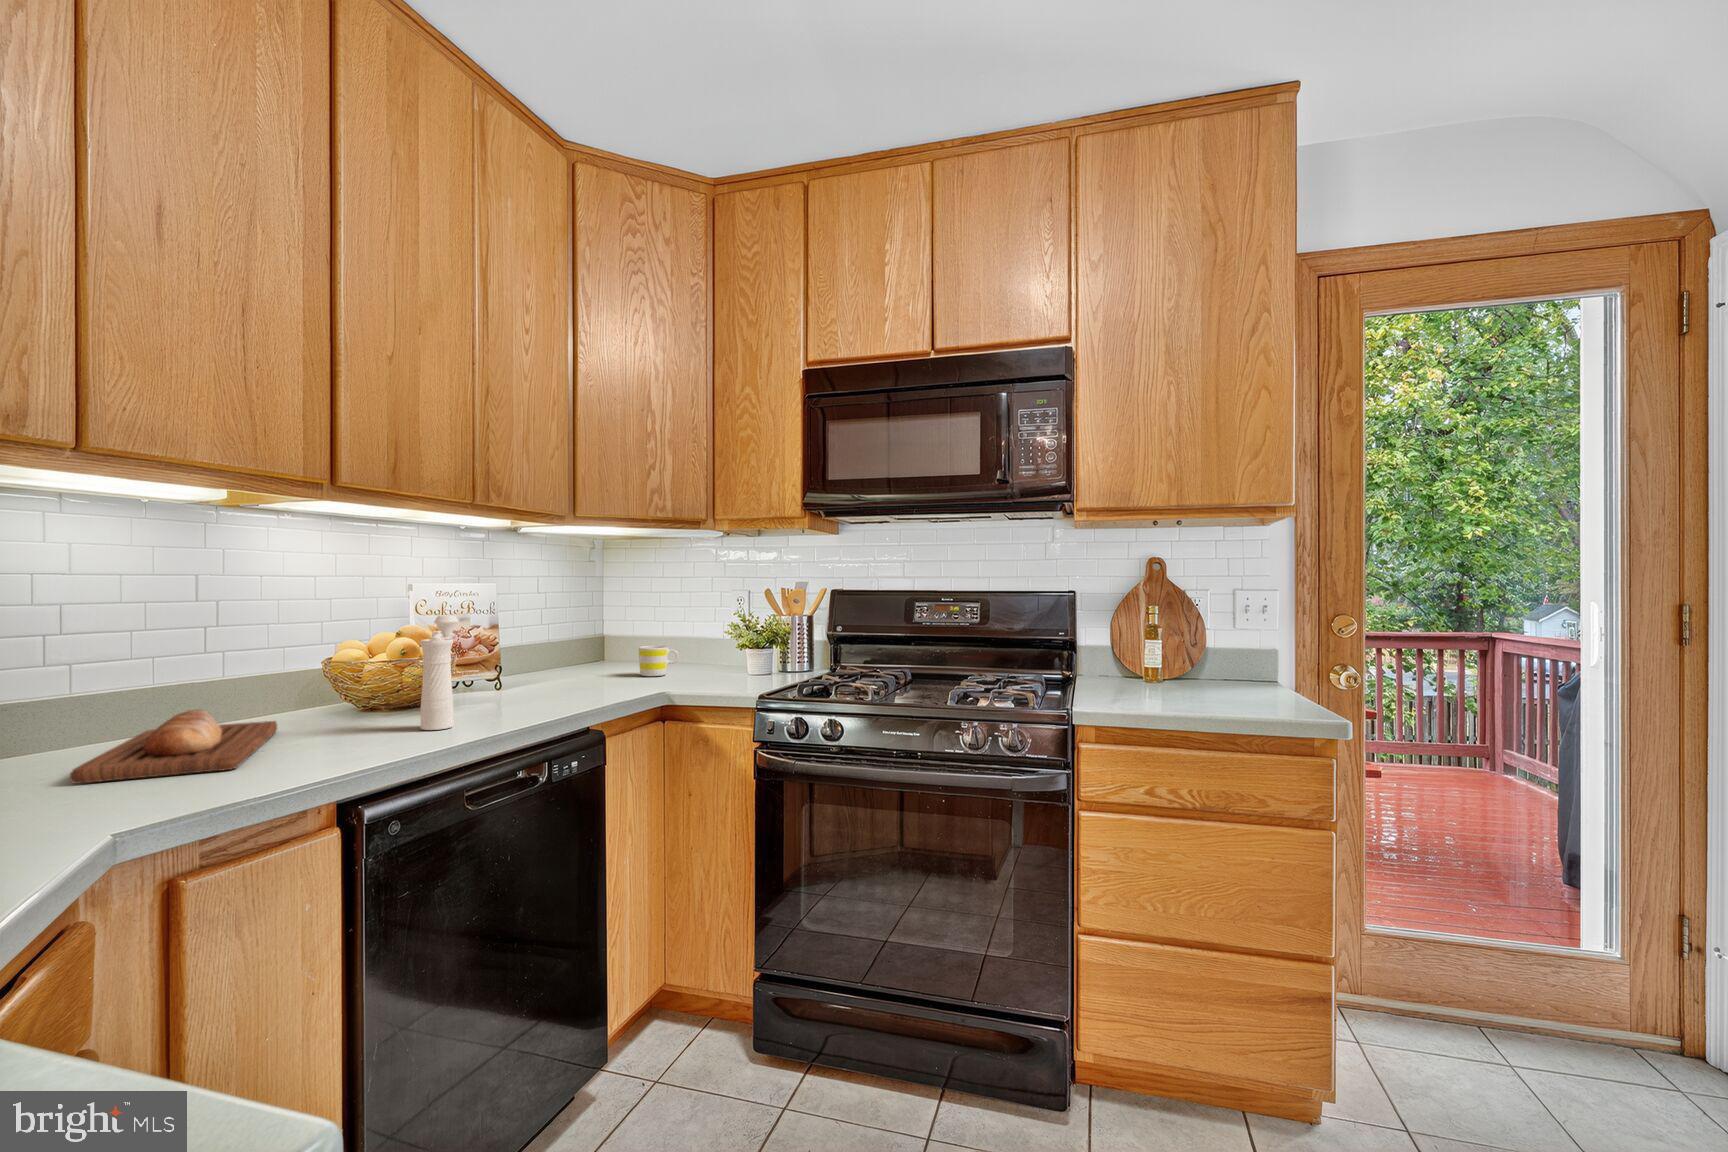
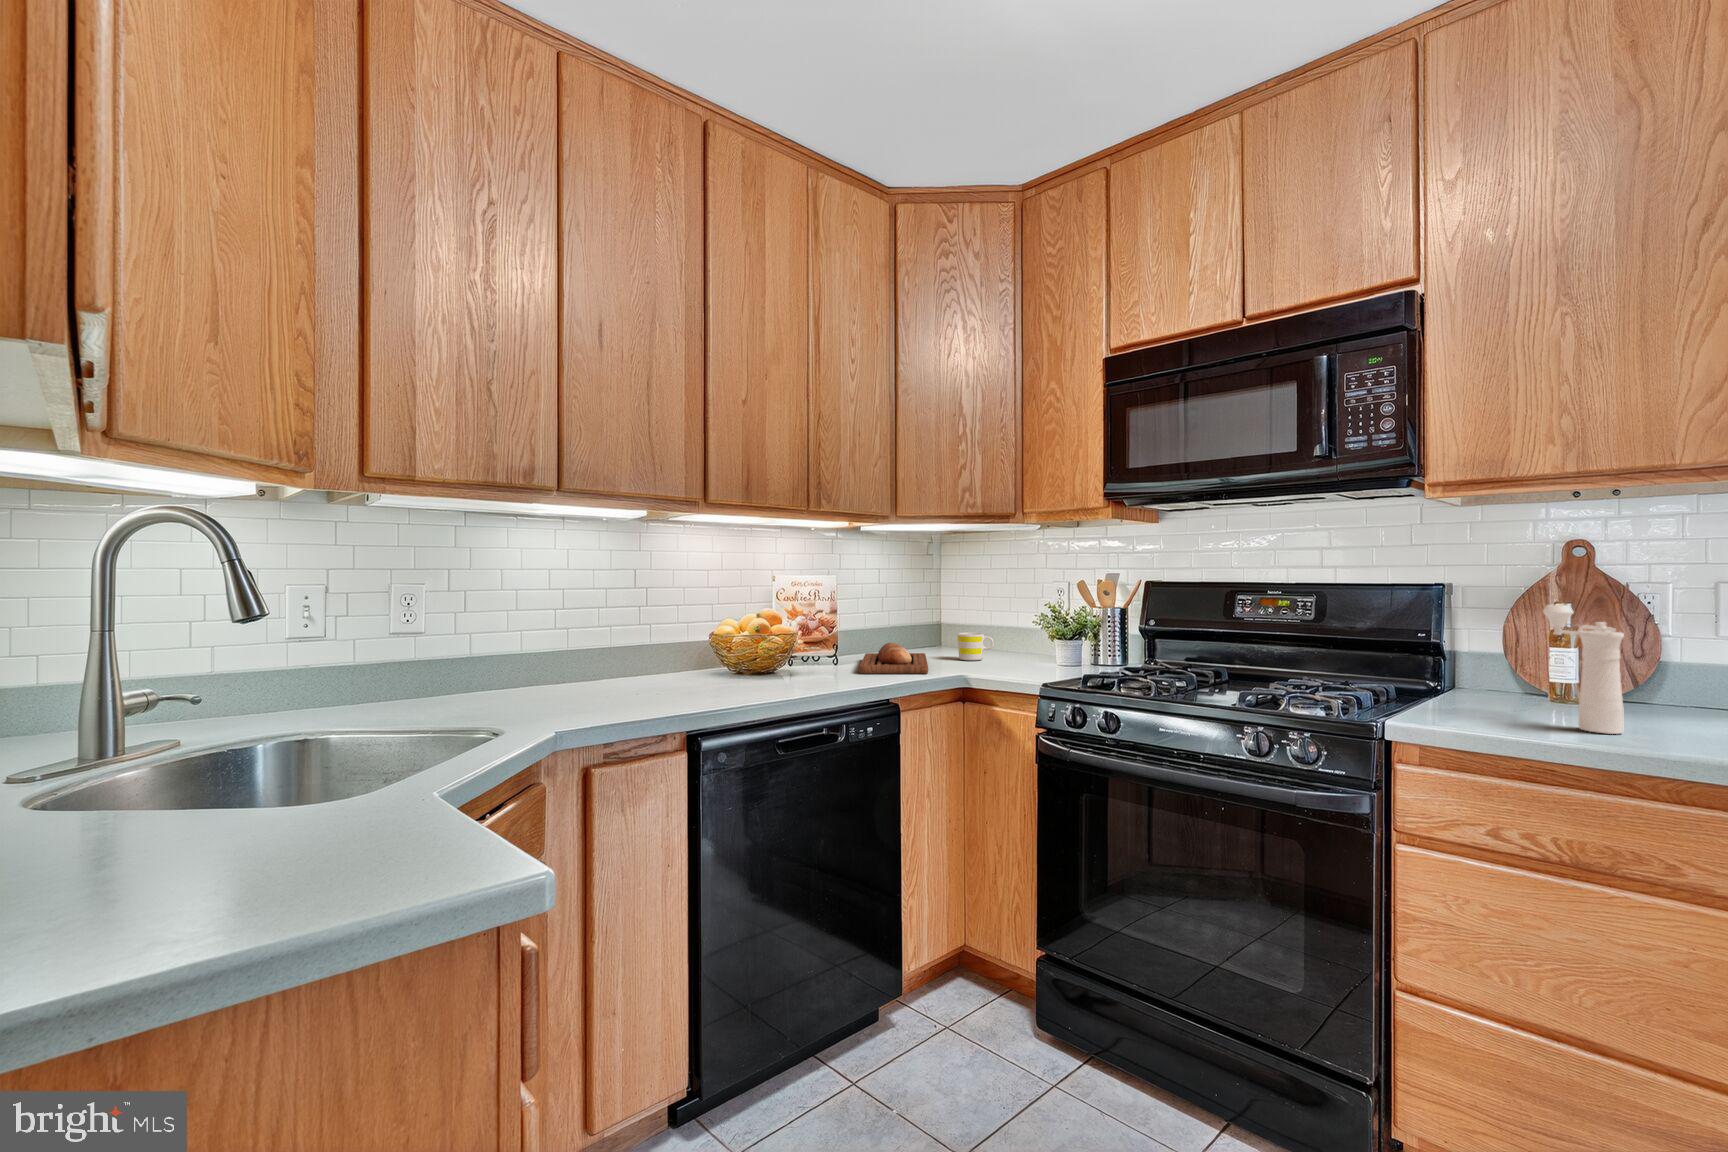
pepper mill: present [420,615,458,730] -> present [1543,605,1624,734]
bread loaf: present [70,709,277,784] -> present [859,643,928,674]

